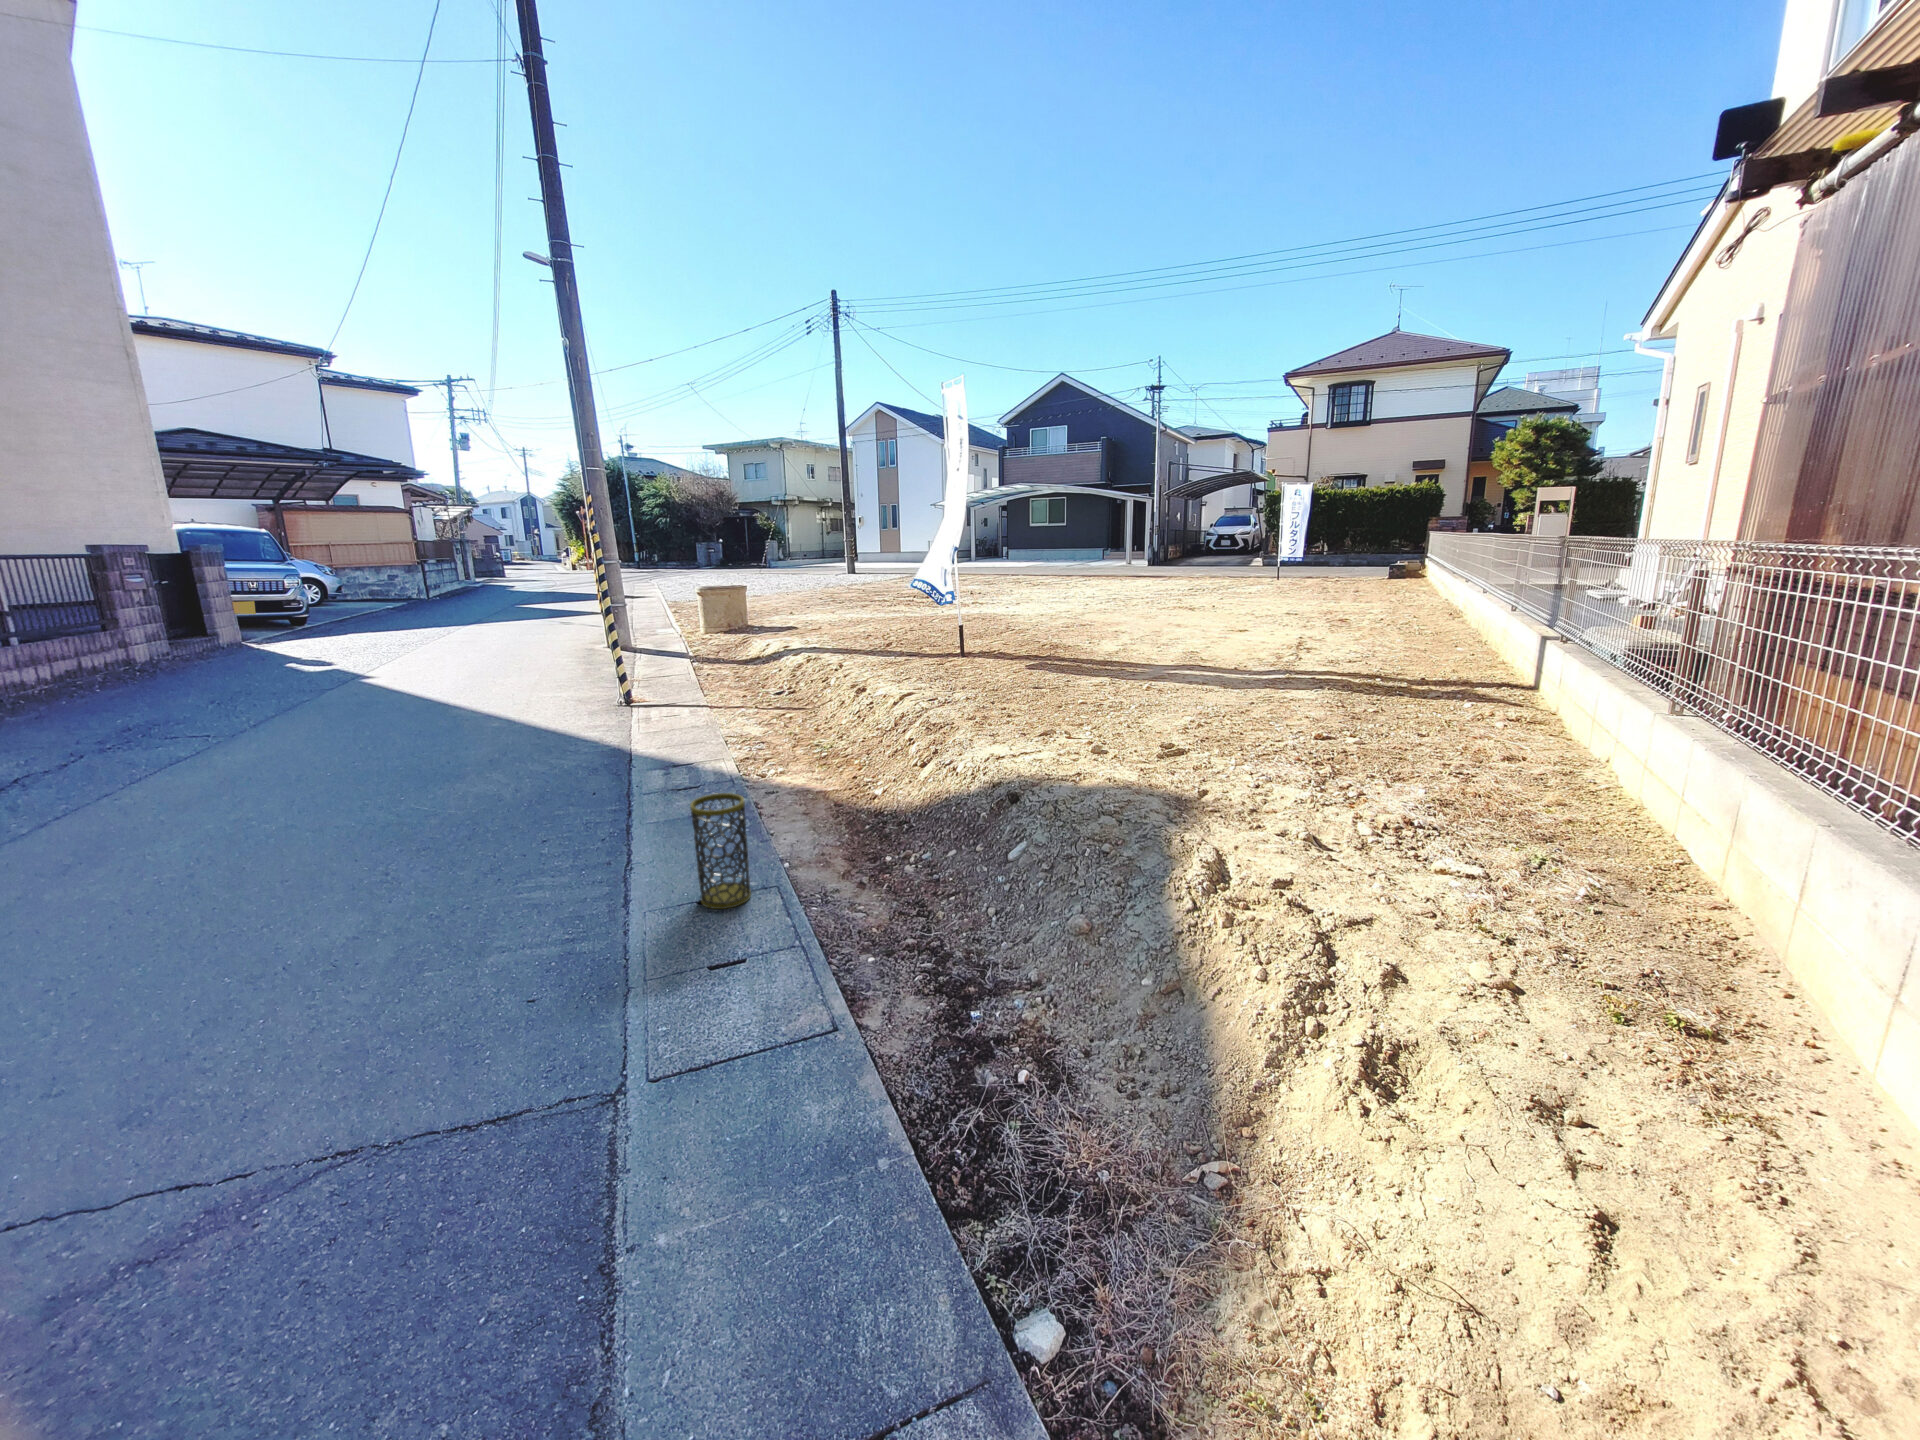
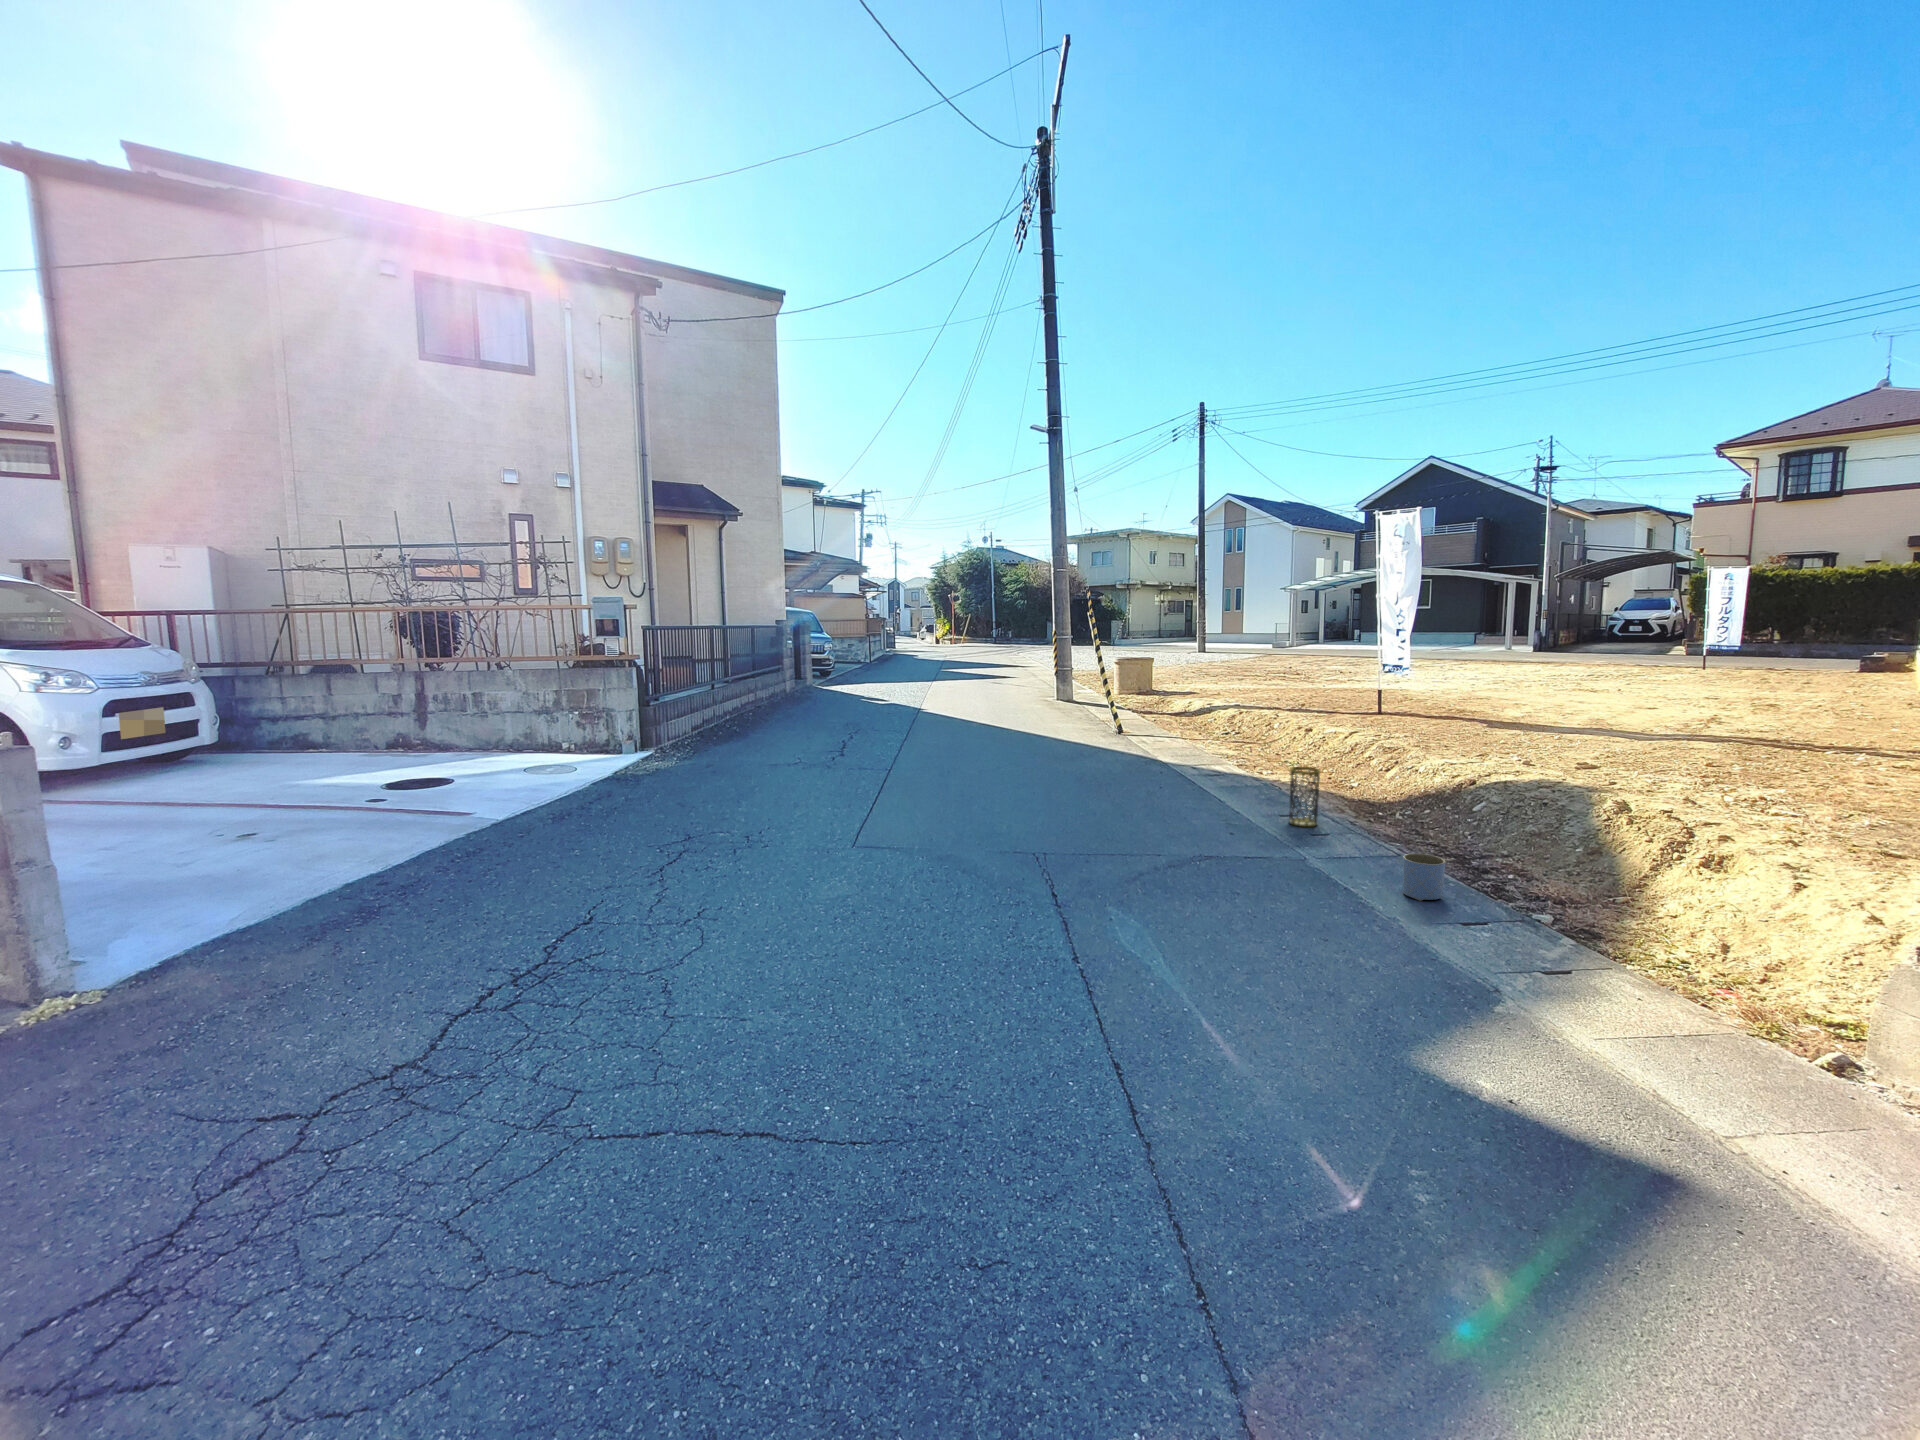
planter: none [740,1085,839,1234] -> present [1403,853,1446,901]

